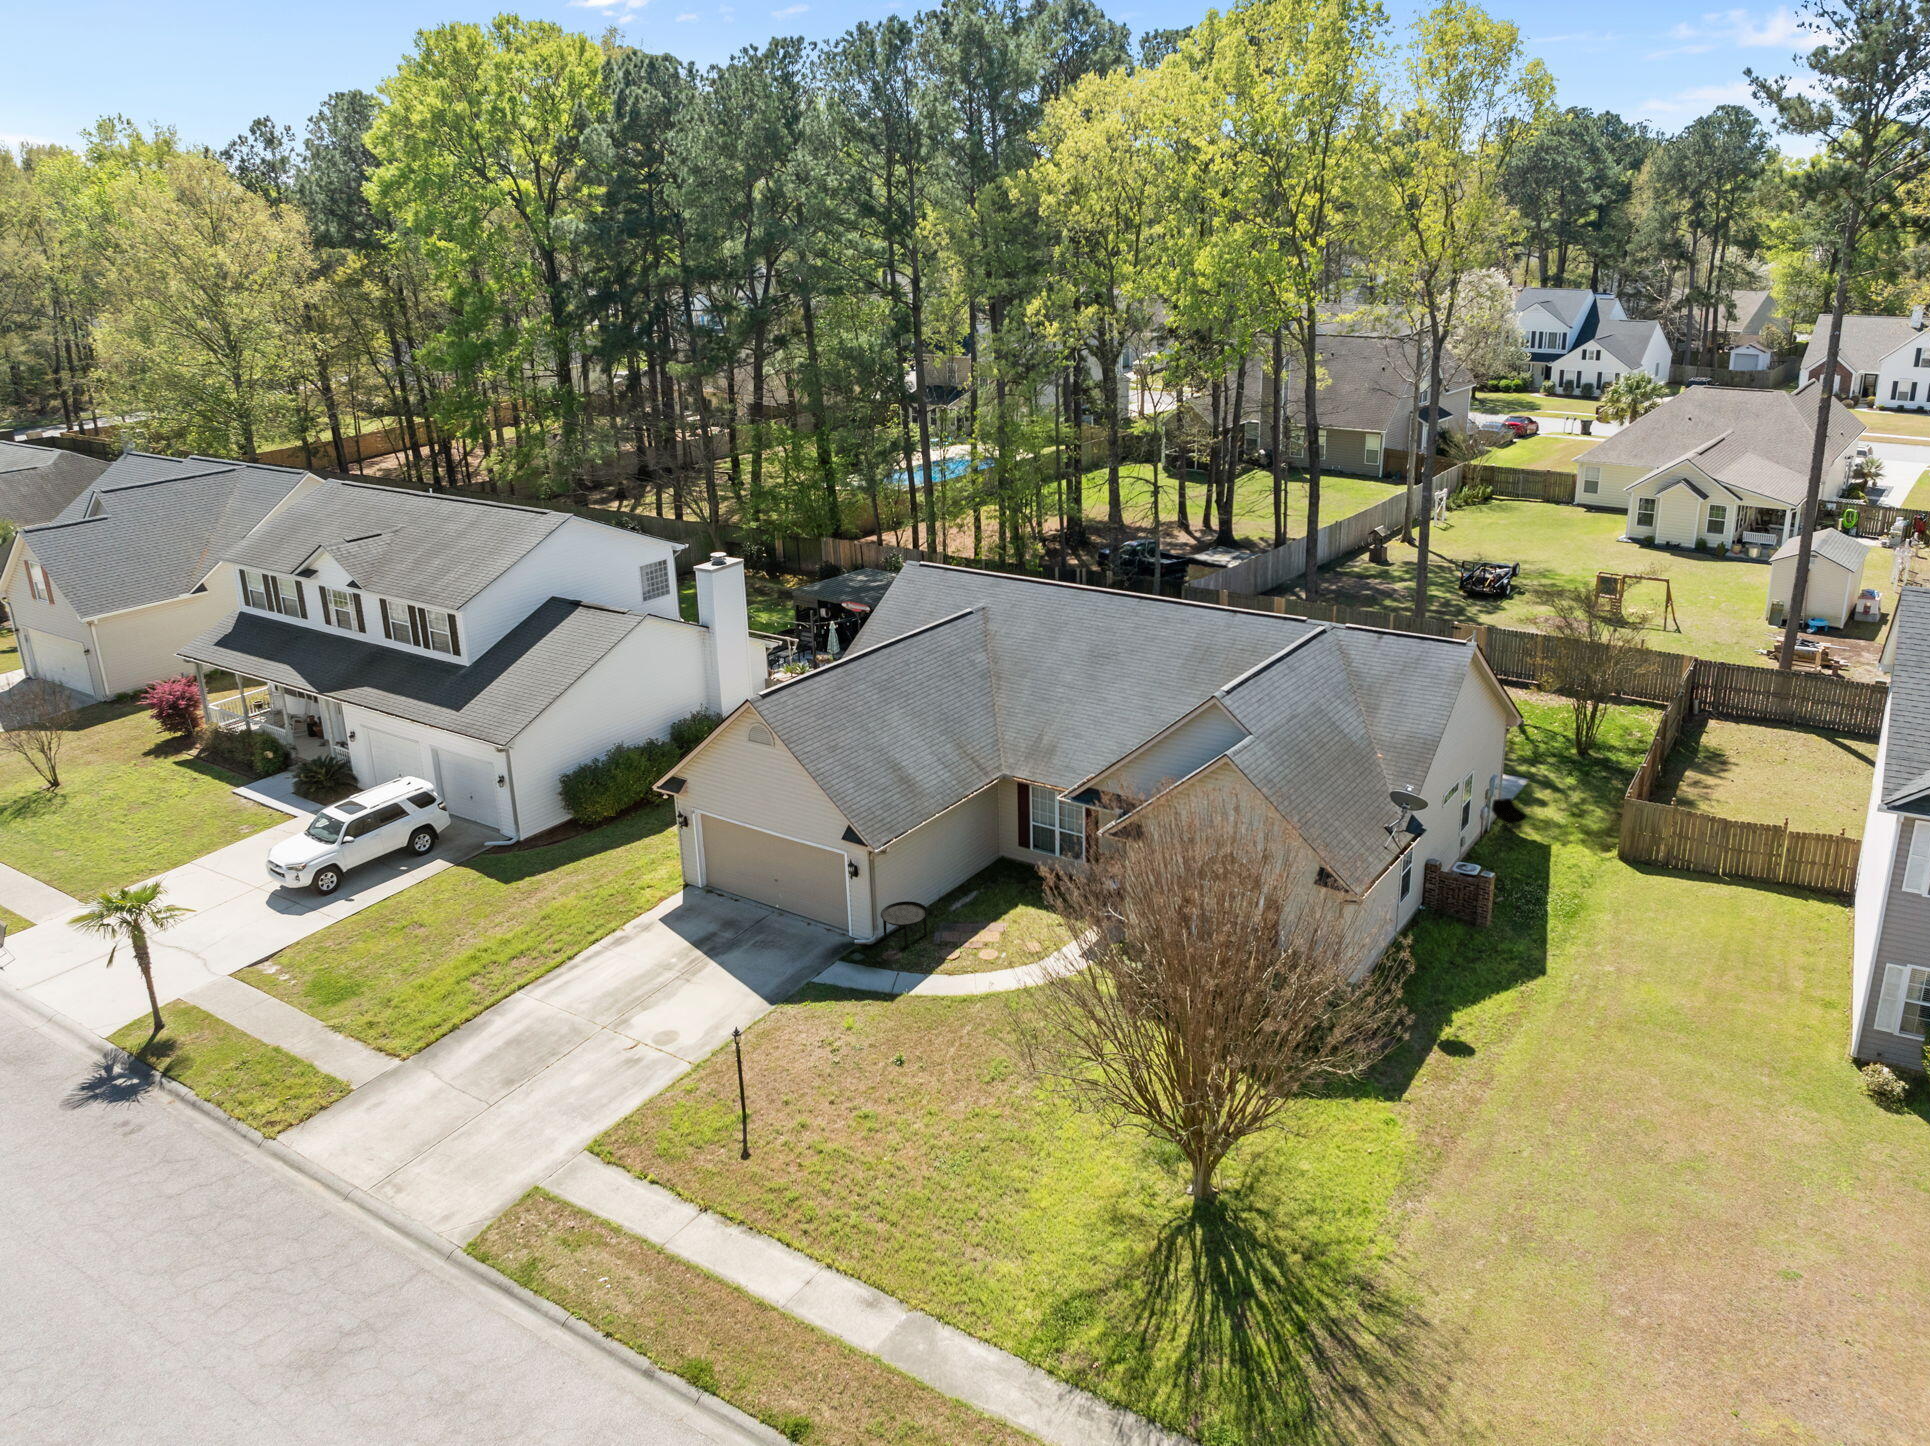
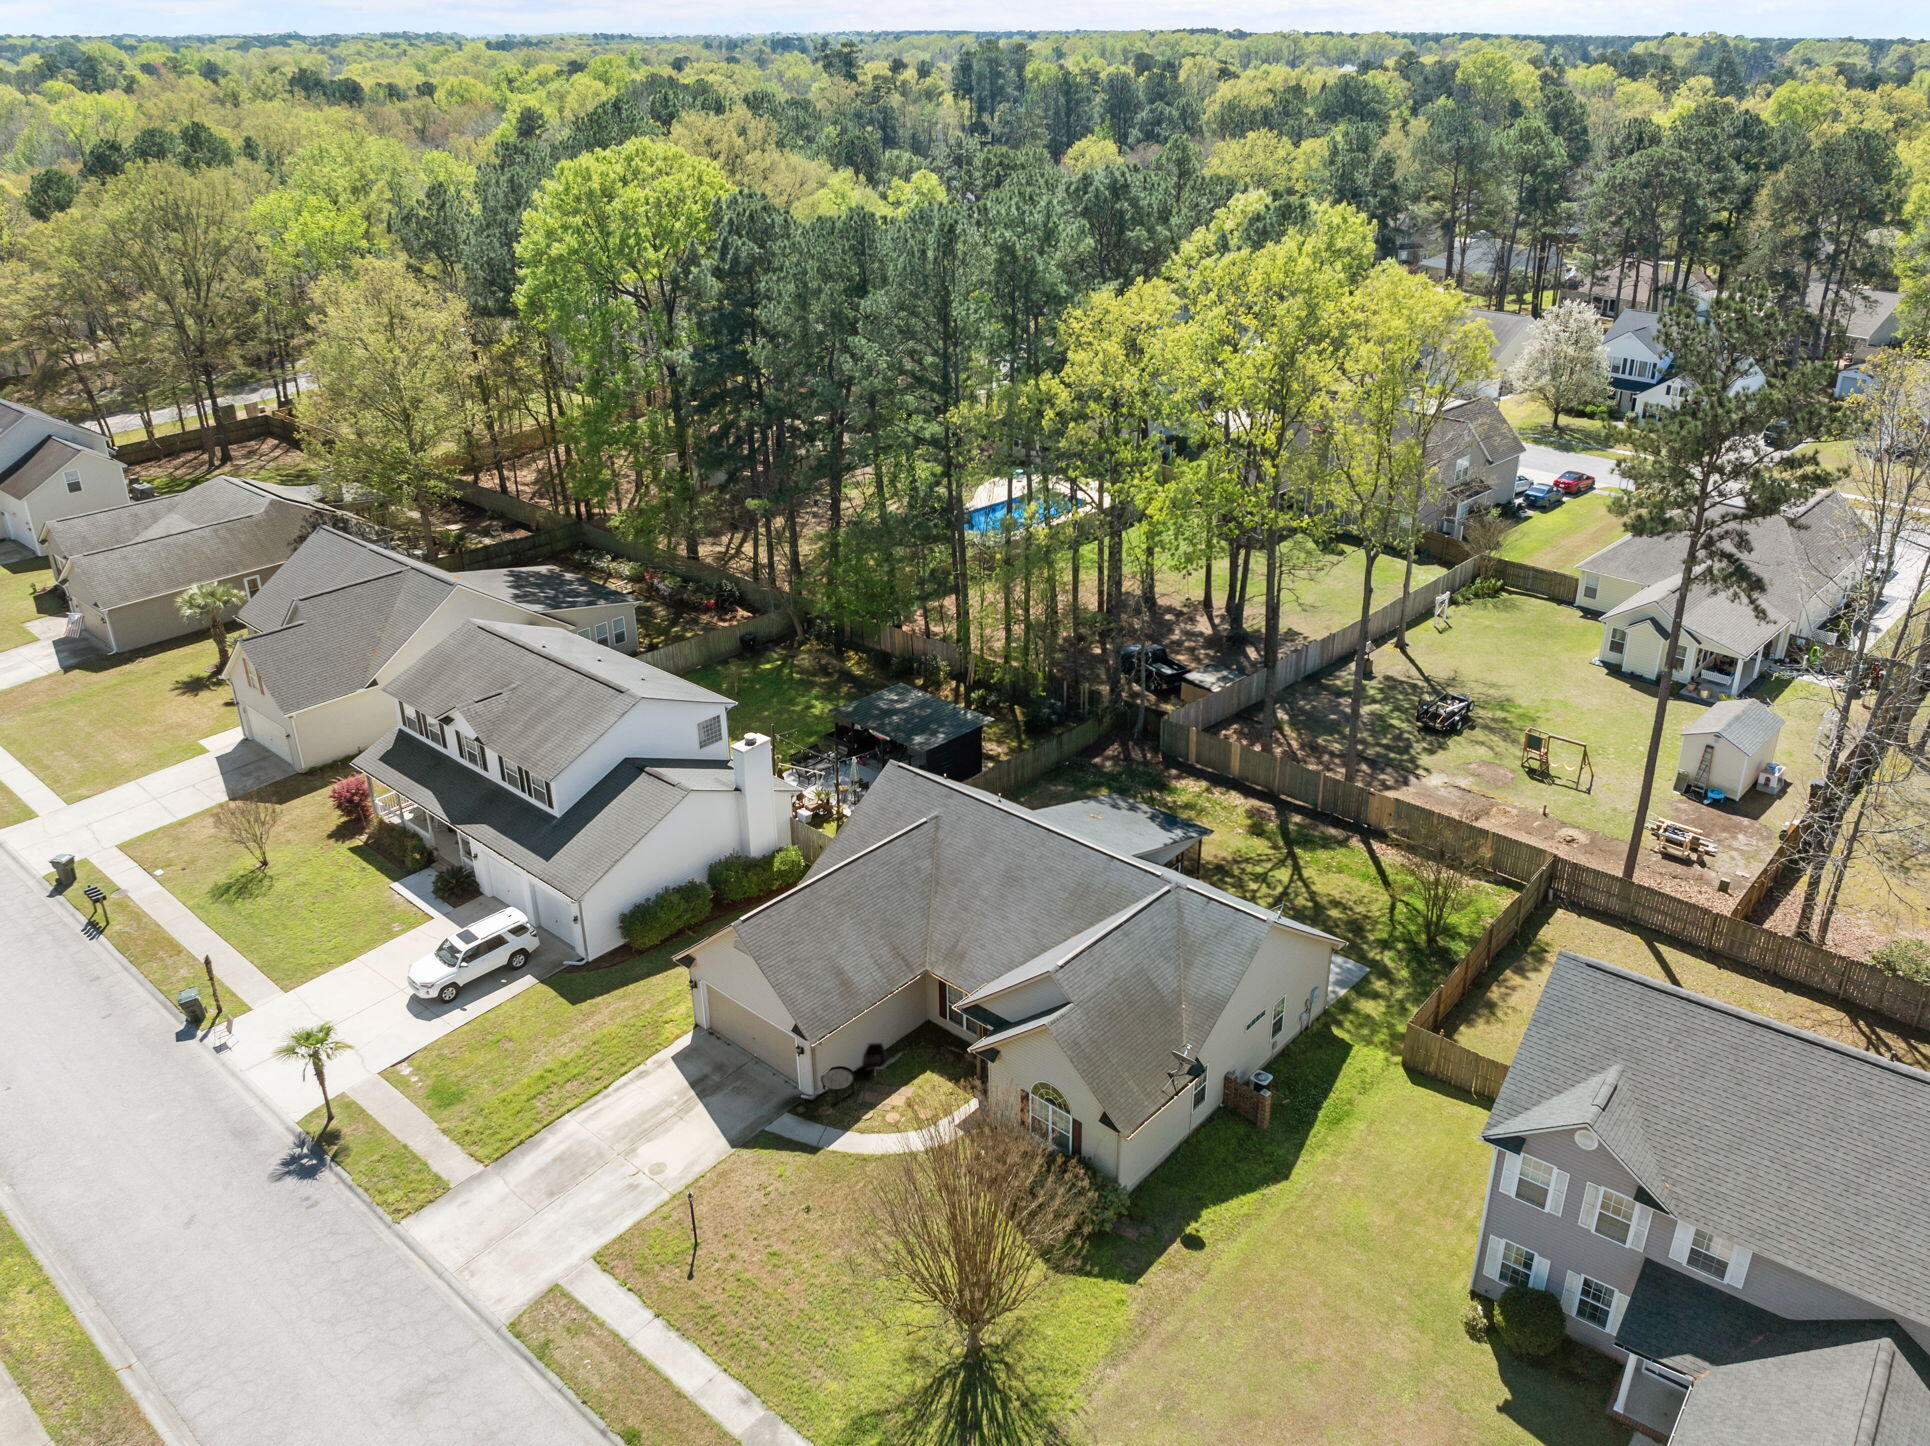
lounge chair: present [1492,798,1527,828] -> present [862,1043,886,1069]

